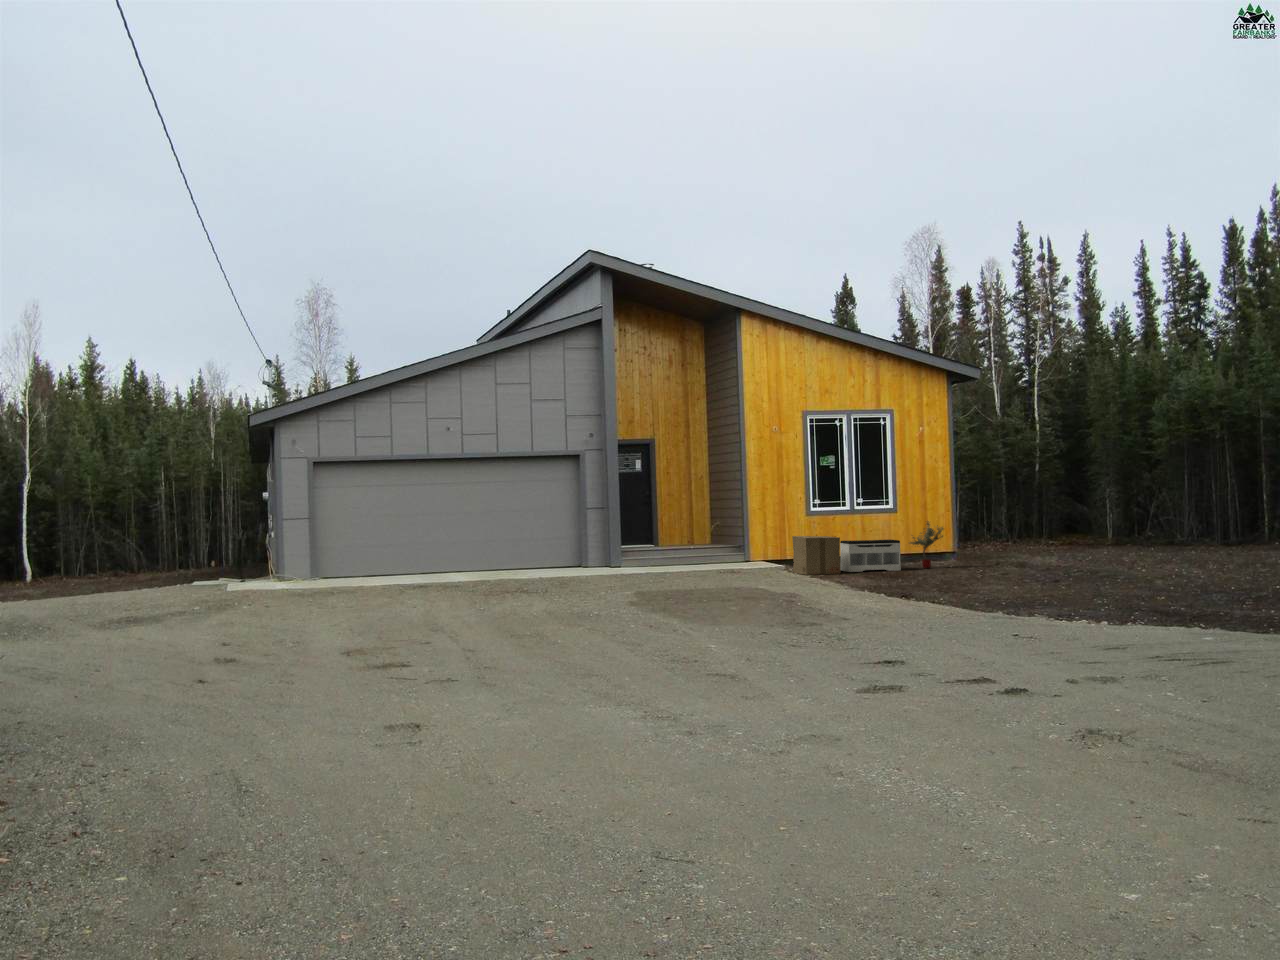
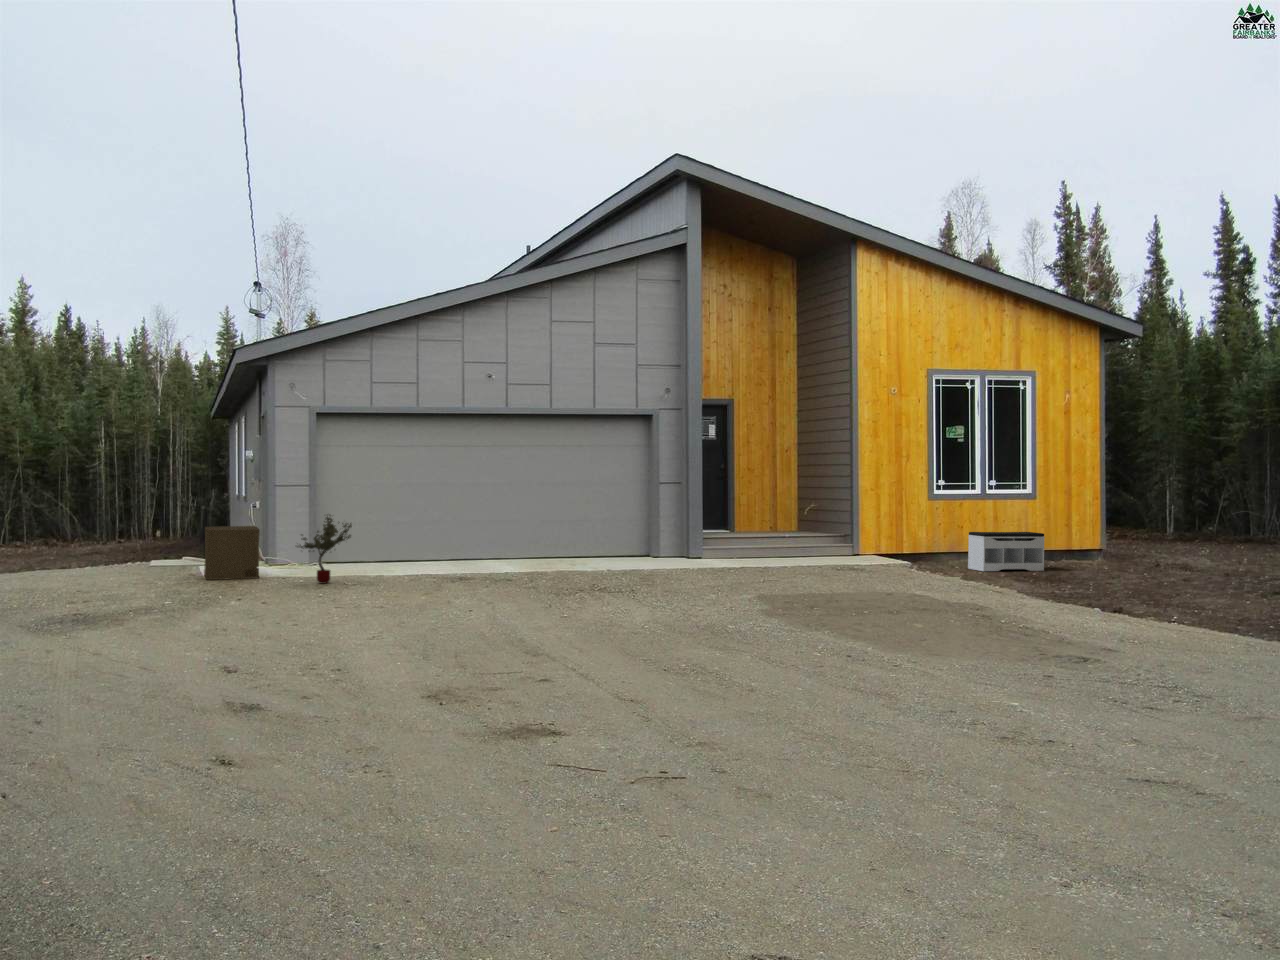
potted tree: present [910,521,943,568] -> present [297,514,352,584]
cardboard box: present [792,536,840,575] -> present [204,526,260,580]

